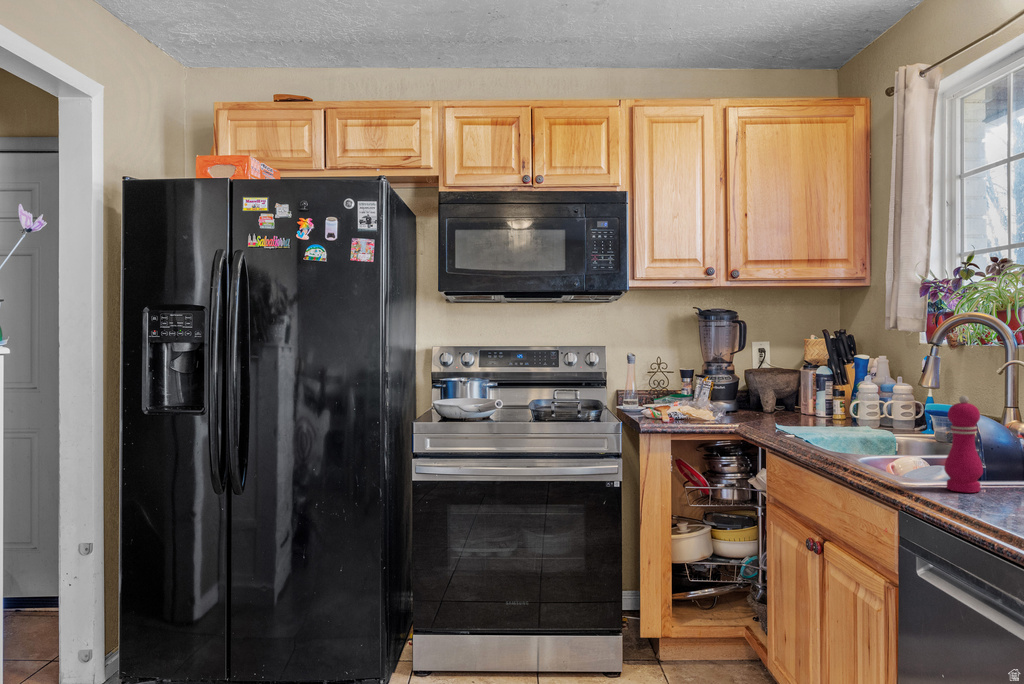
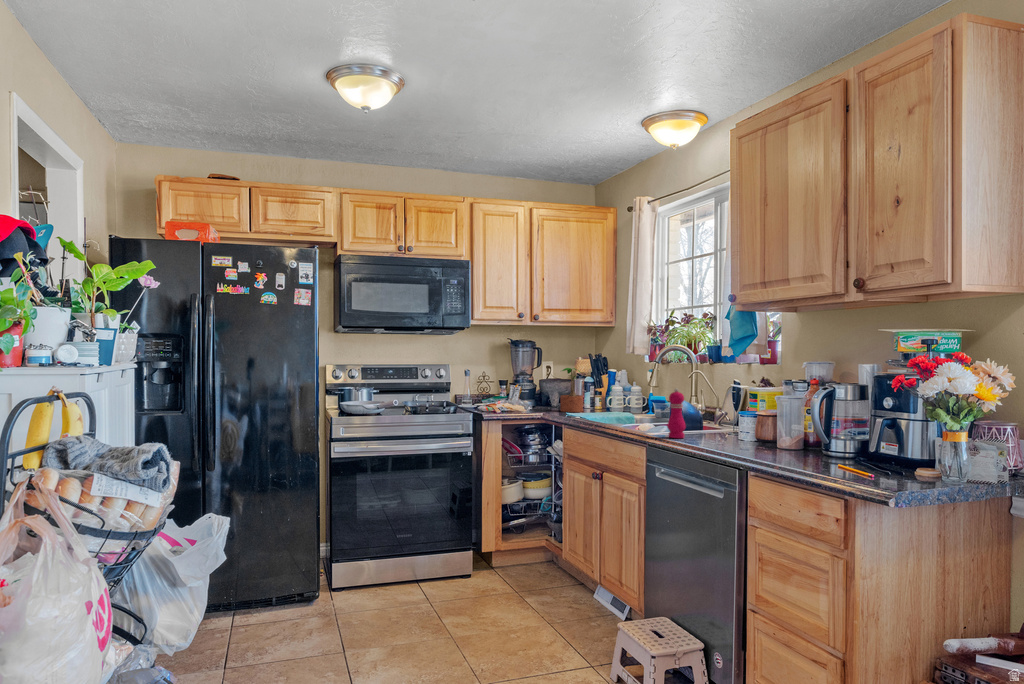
potted plant: none [769,353,811,424] -> present [560,368,583,412]

